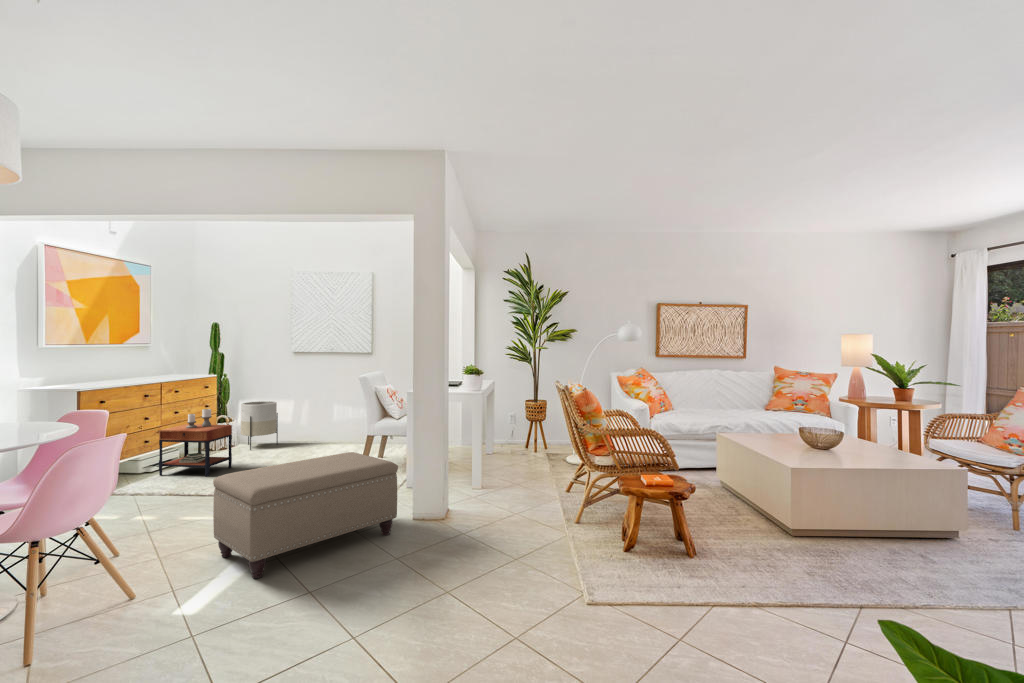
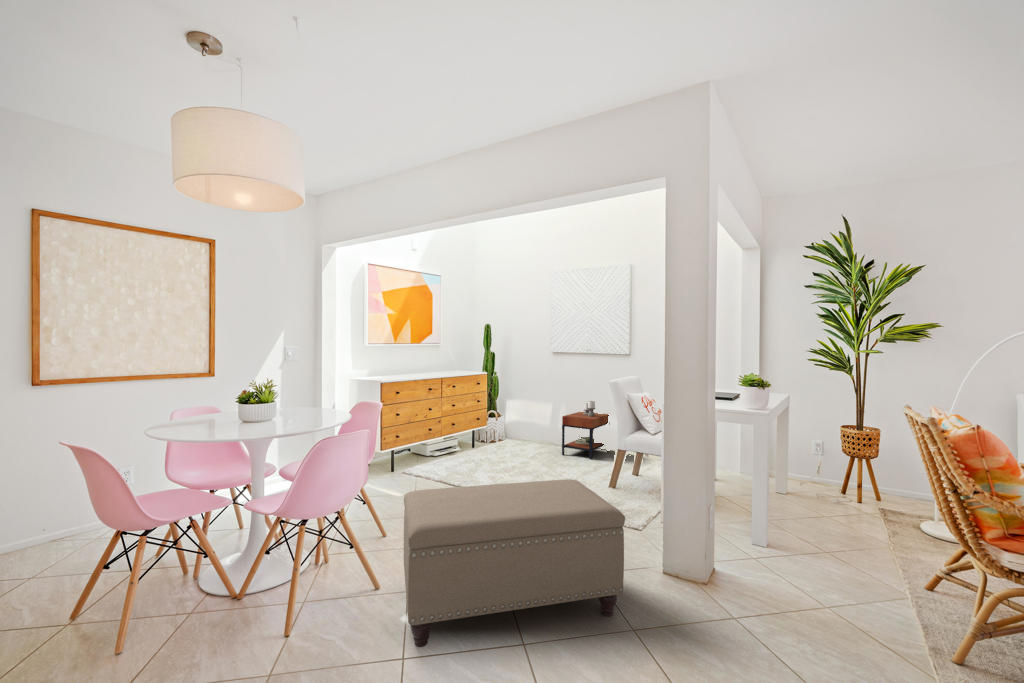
planter: present [241,401,278,450] -> none [508,399,541,446]
side table: present [159,409,232,477] -> present [562,401,609,459]

